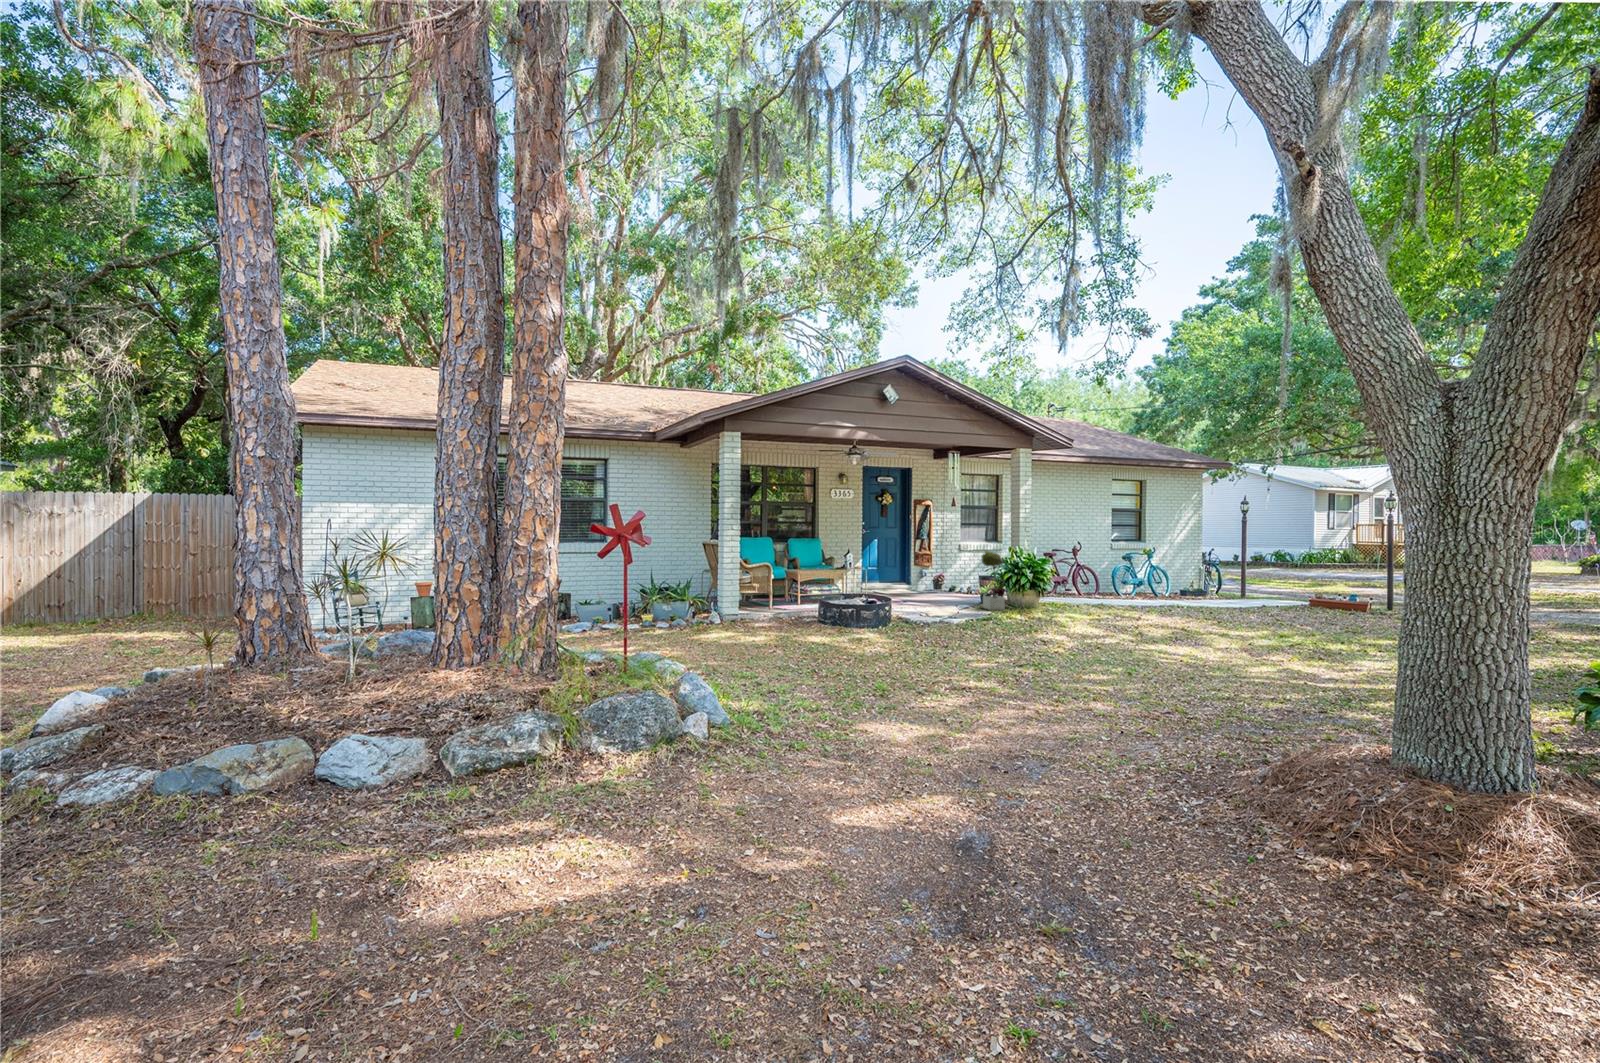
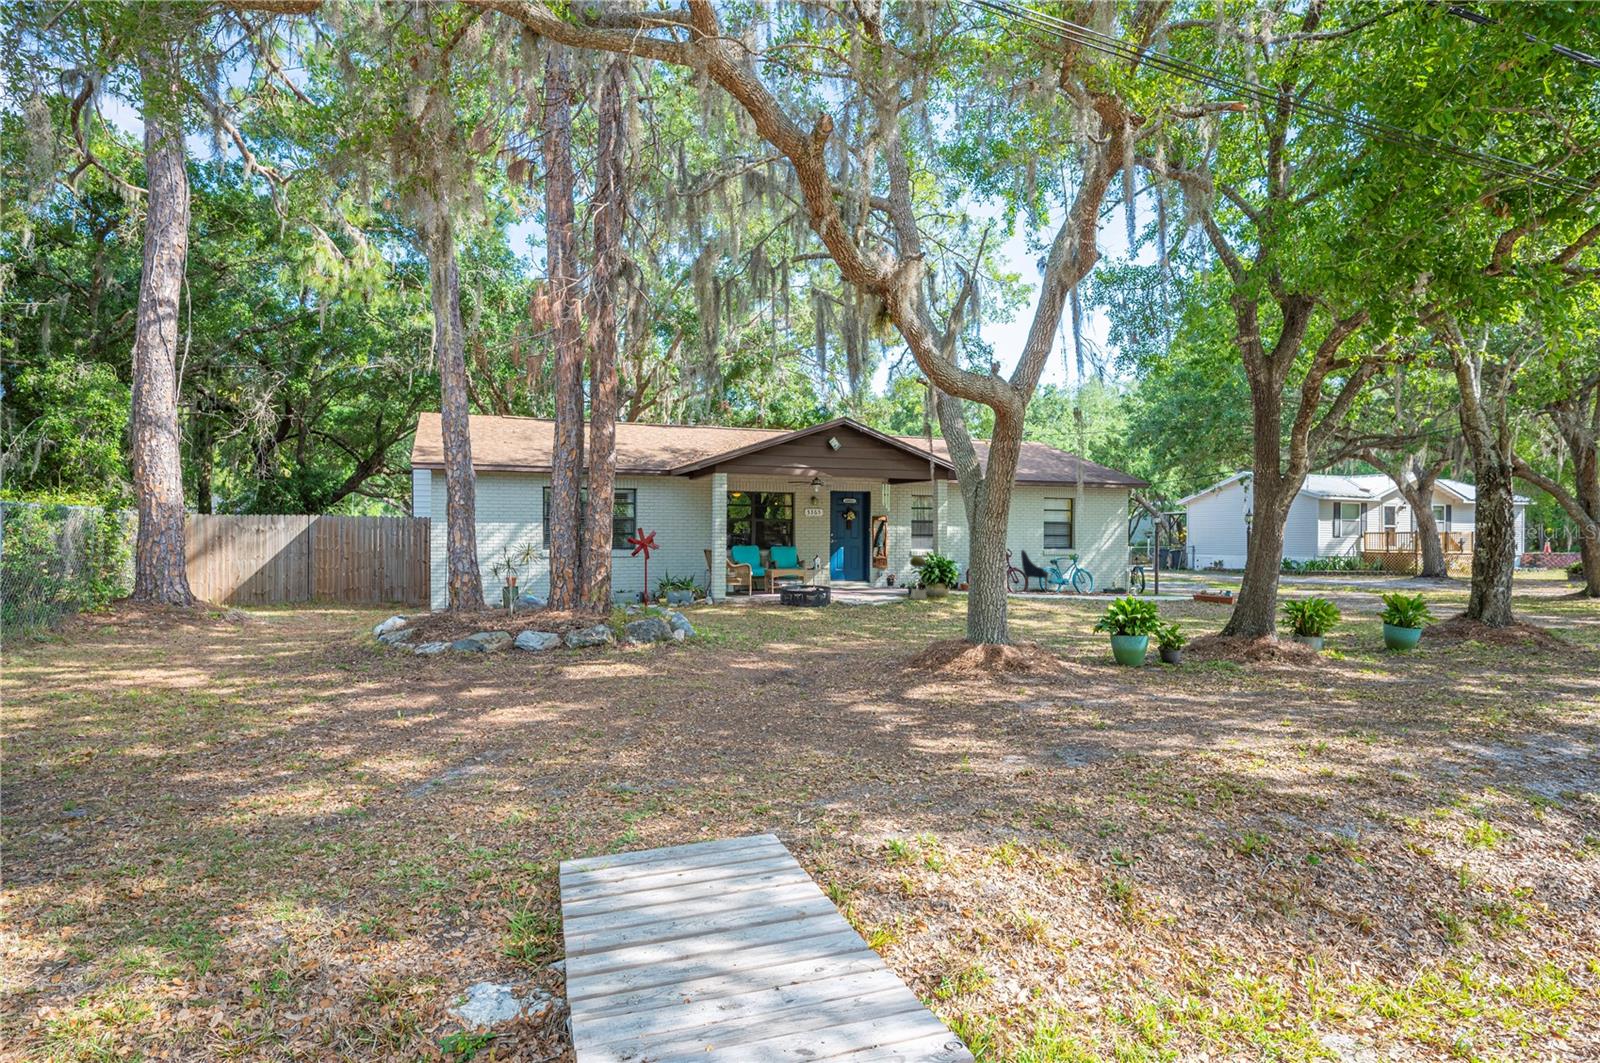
chair: none [1095,543,1133,596] -> present [1021,550,1048,591]

